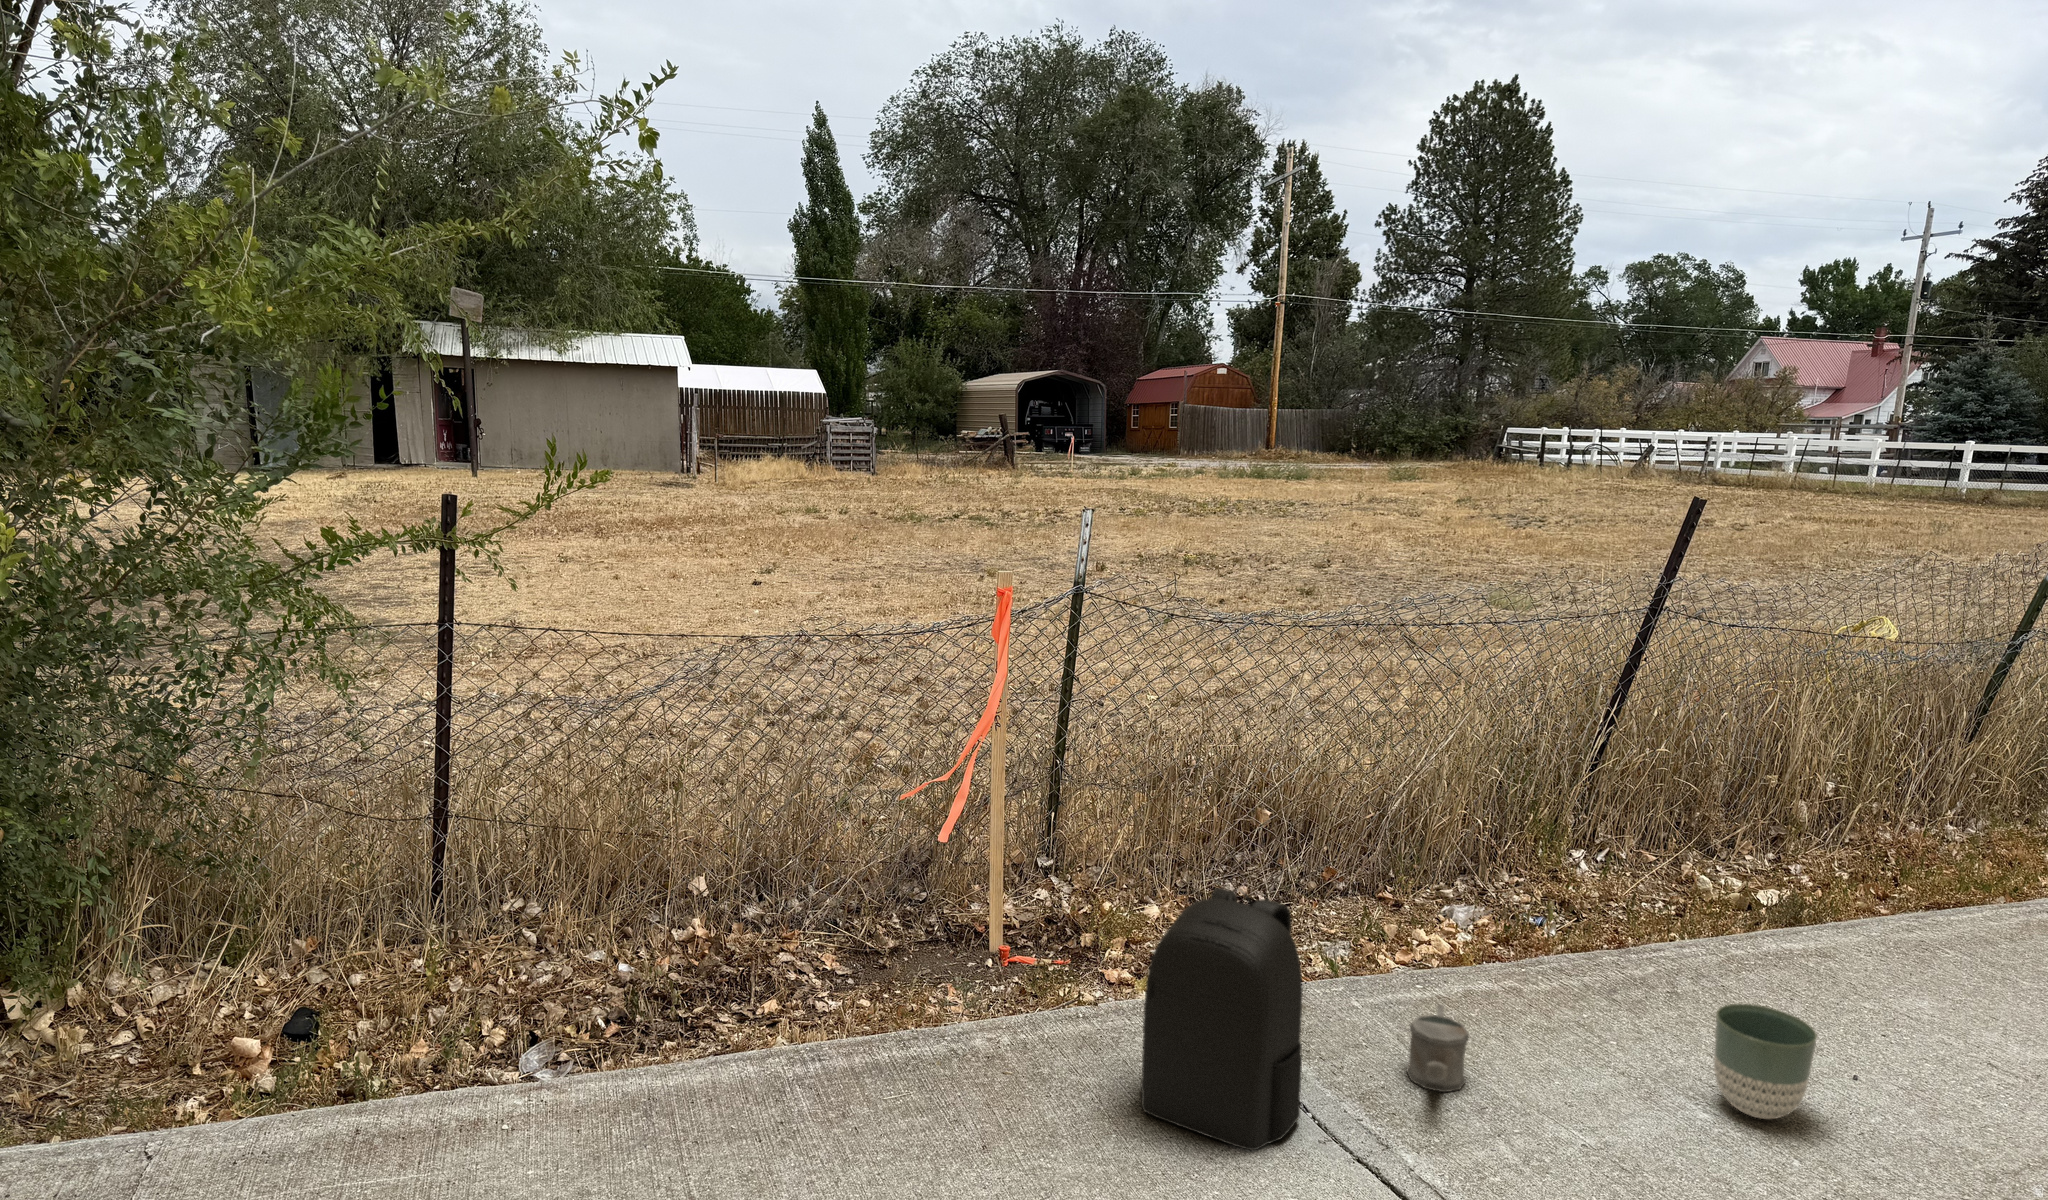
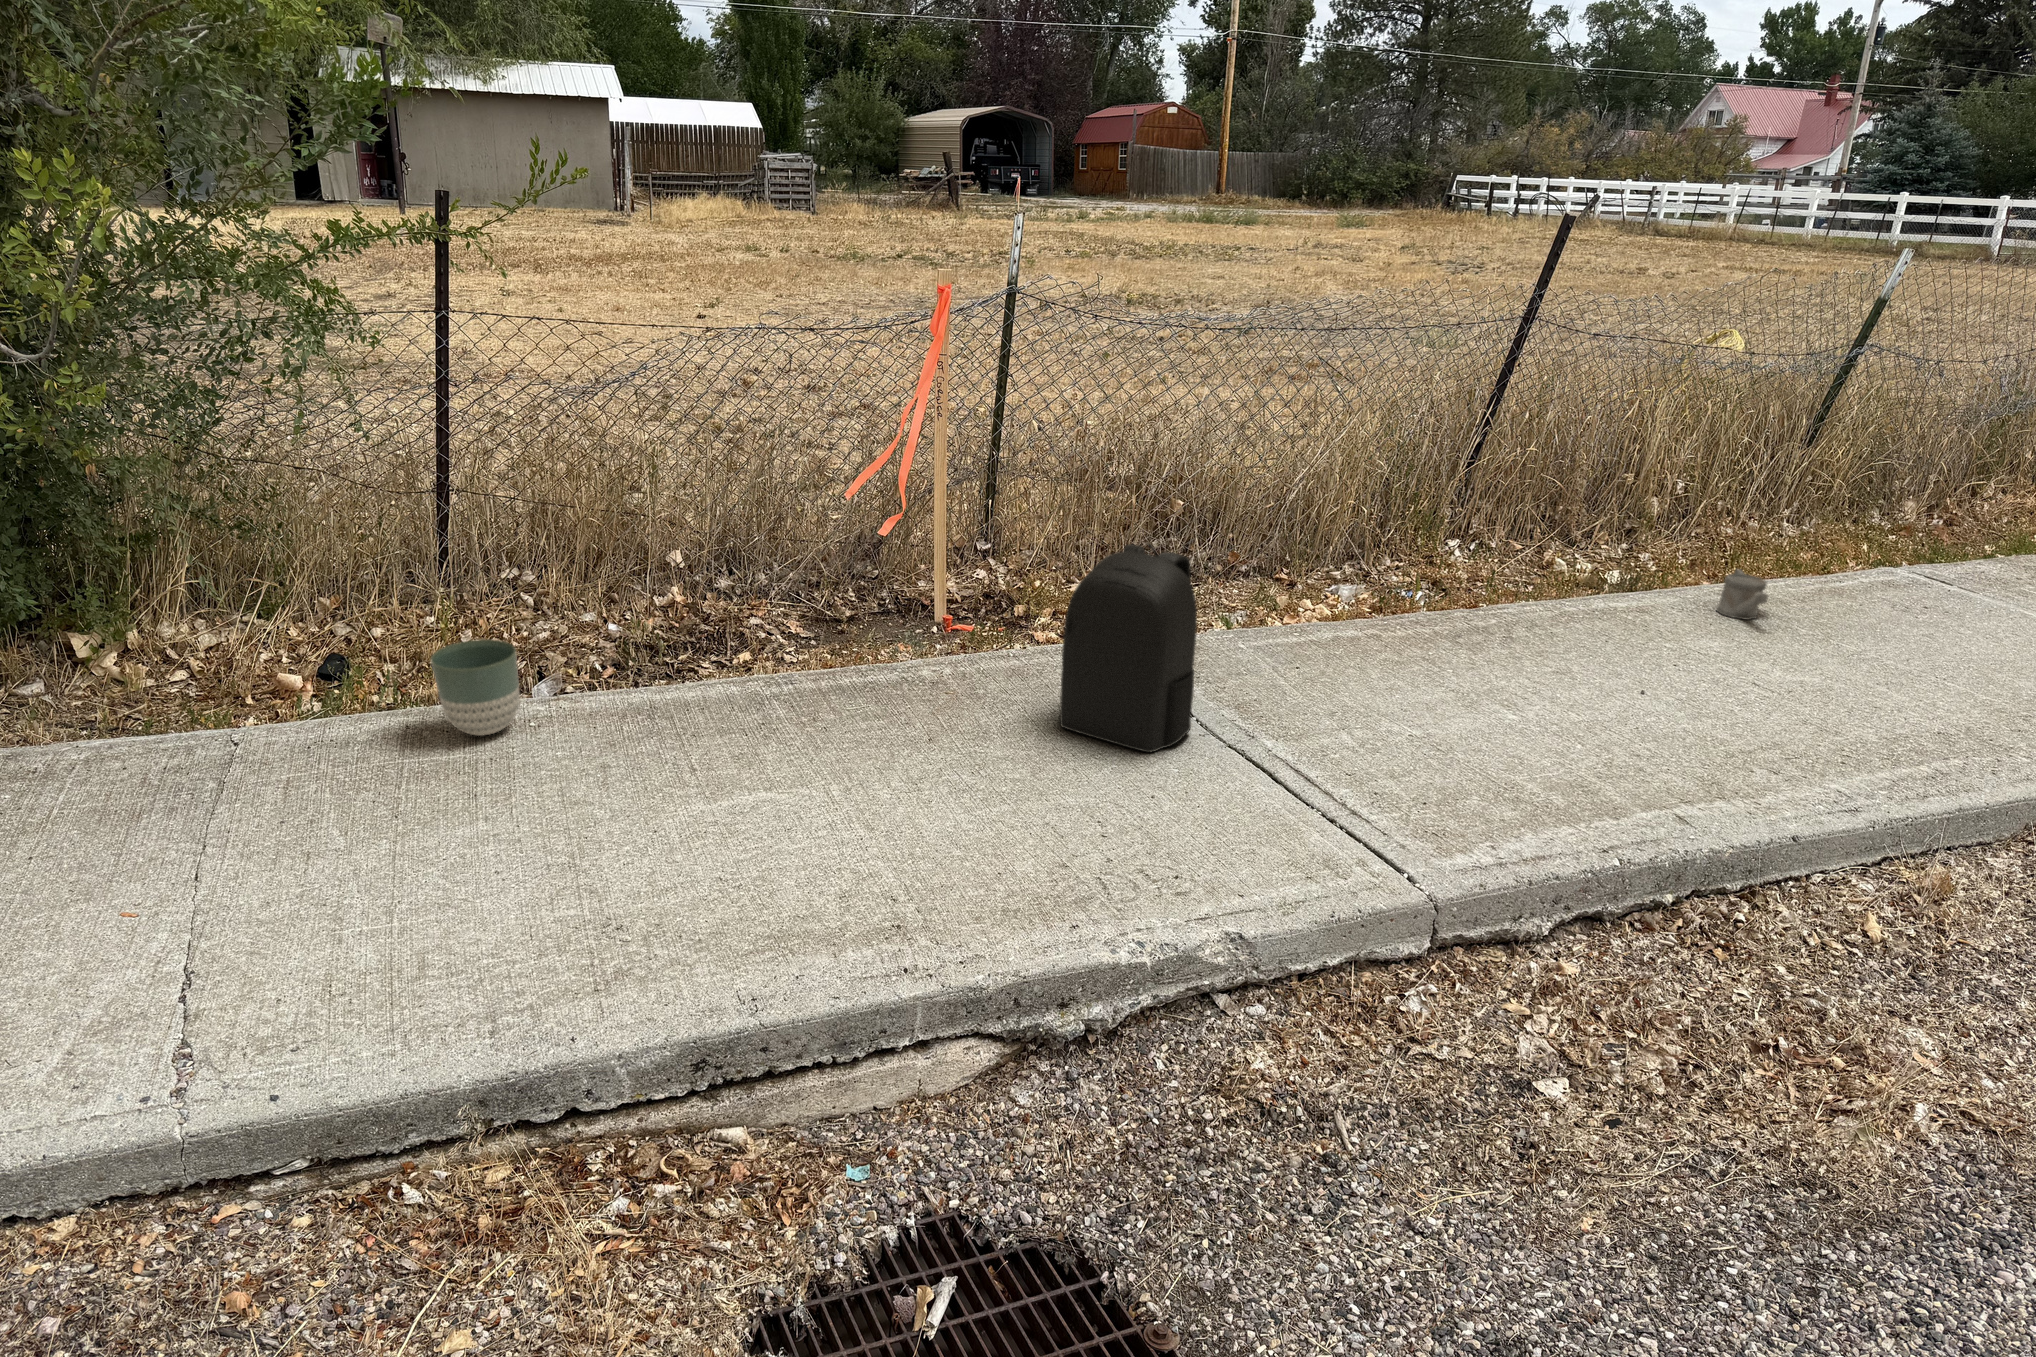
watering can: present [1407,1004,1469,1092] -> present [1716,569,1768,620]
planter: present [1714,1004,1817,1119] -> present [431,639,520,736]

